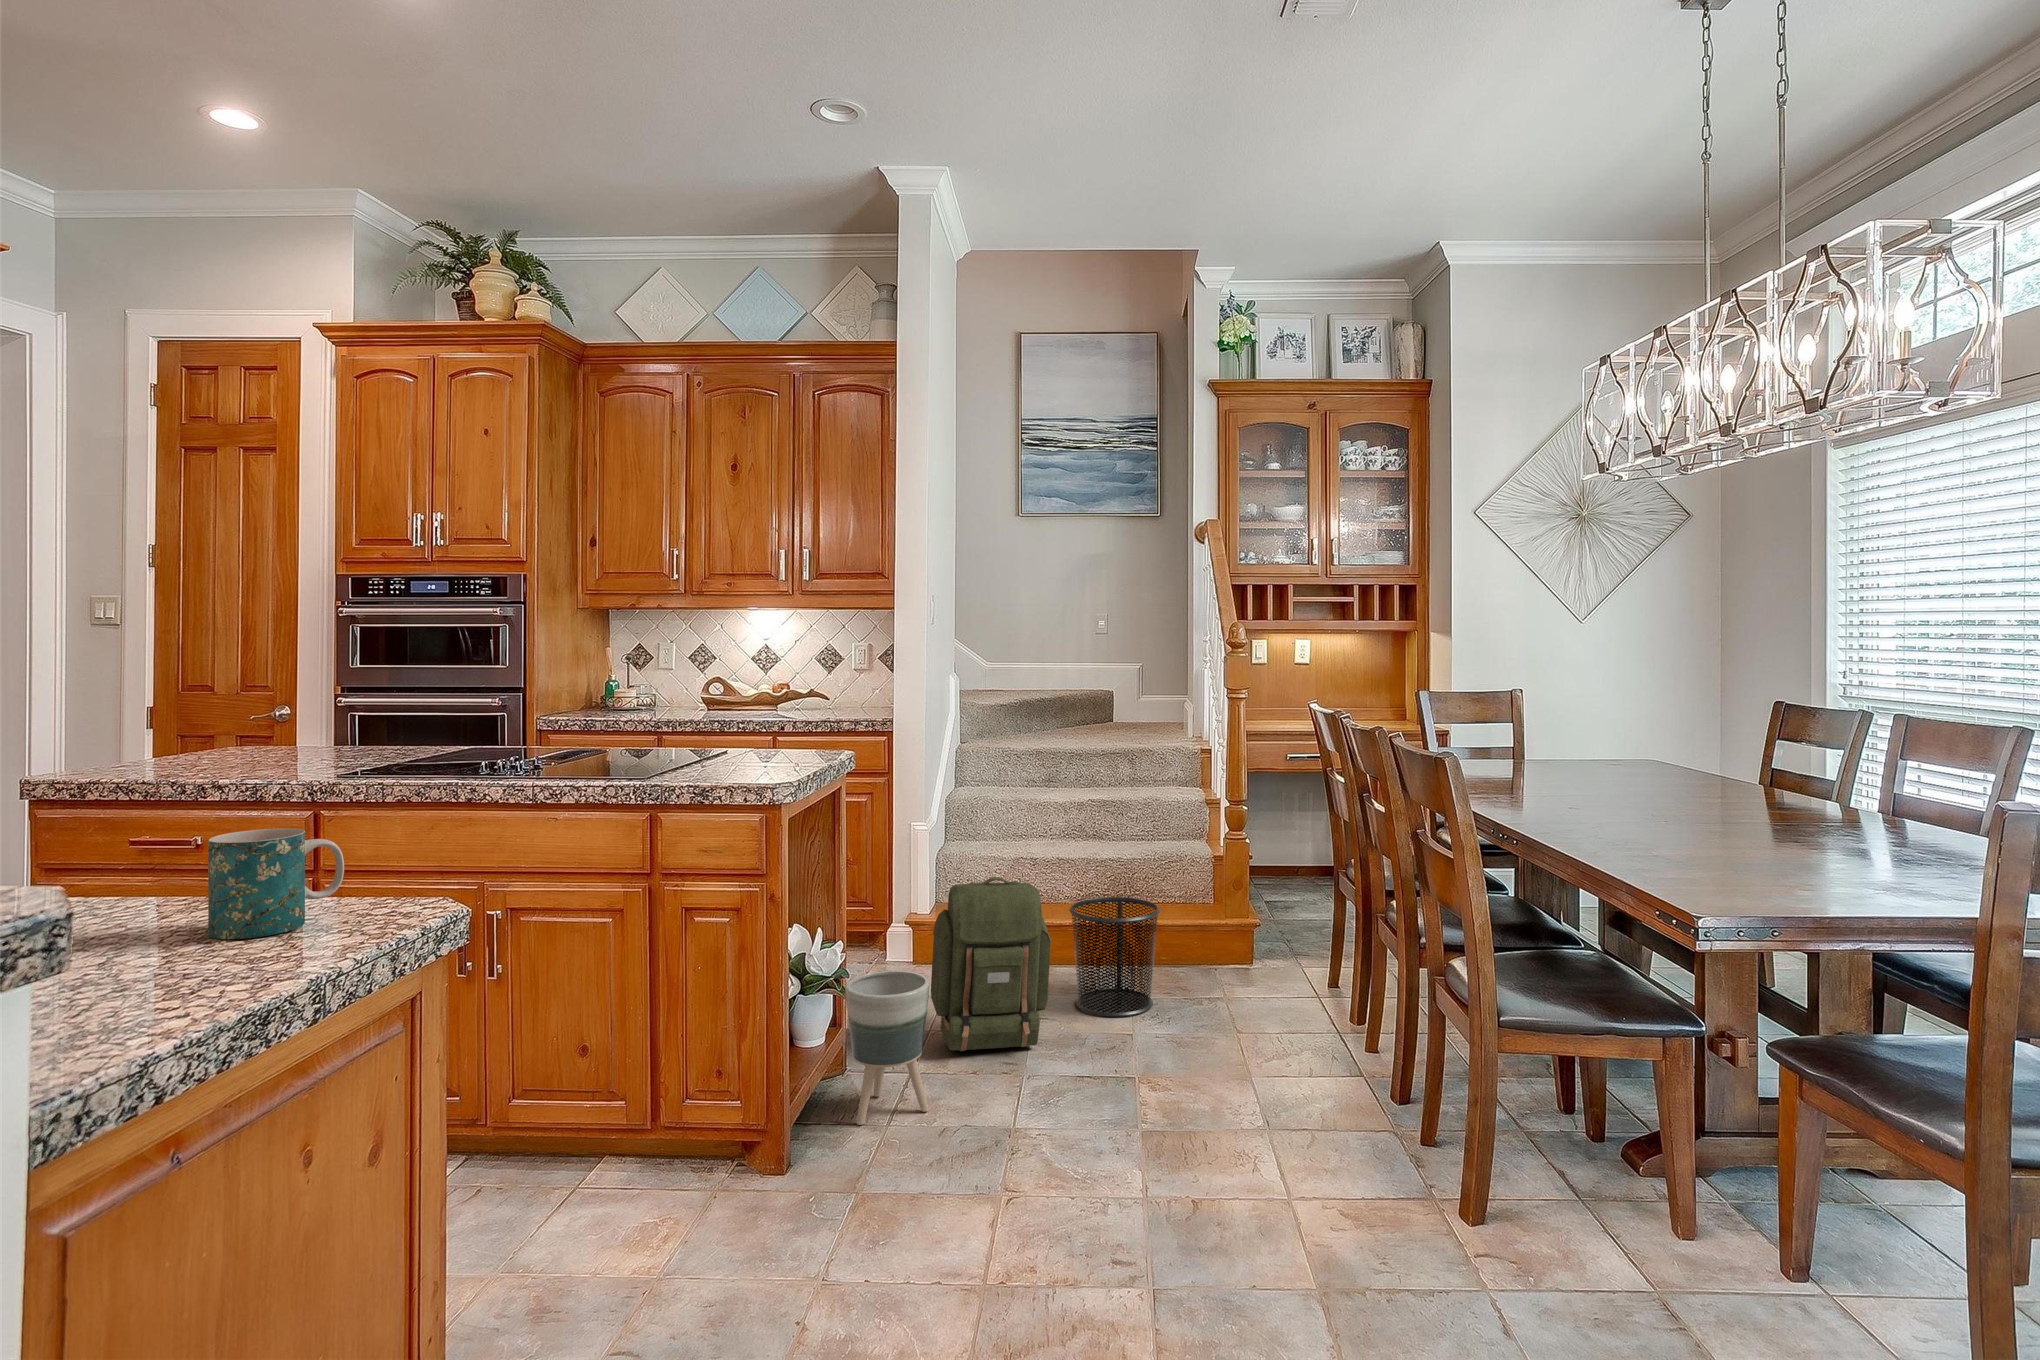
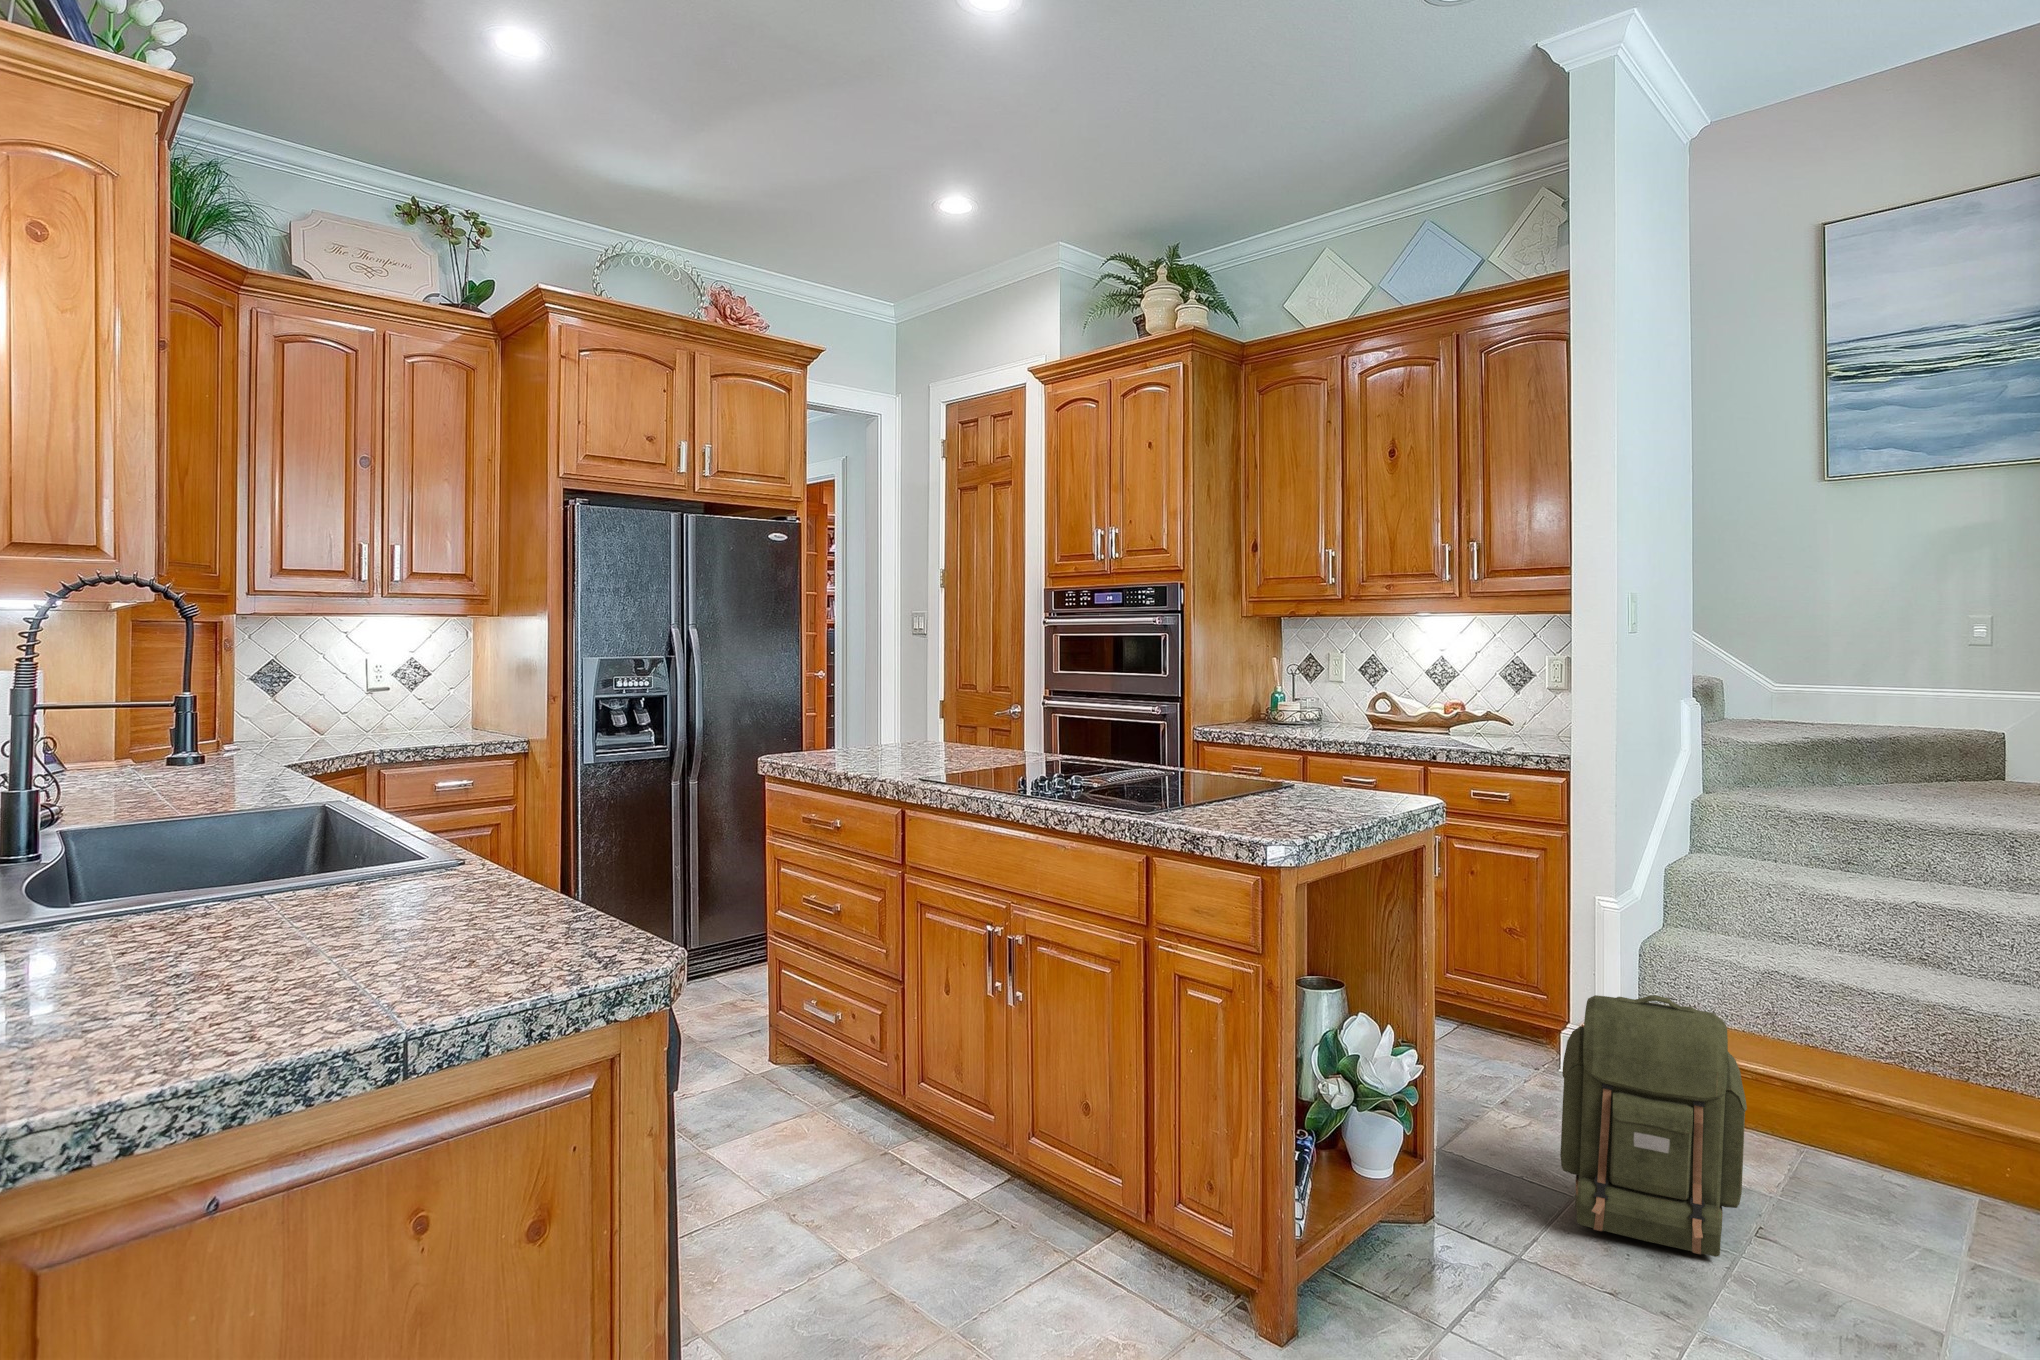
mug: present [208,828,344,939] -> none [450,860,571,970]
trash can: present [1069,897,1160,1017] -> none [1806,1052,1980,1258]
planter: present [845,971,930,1125] -> none [1399,1094,1515,1306]

